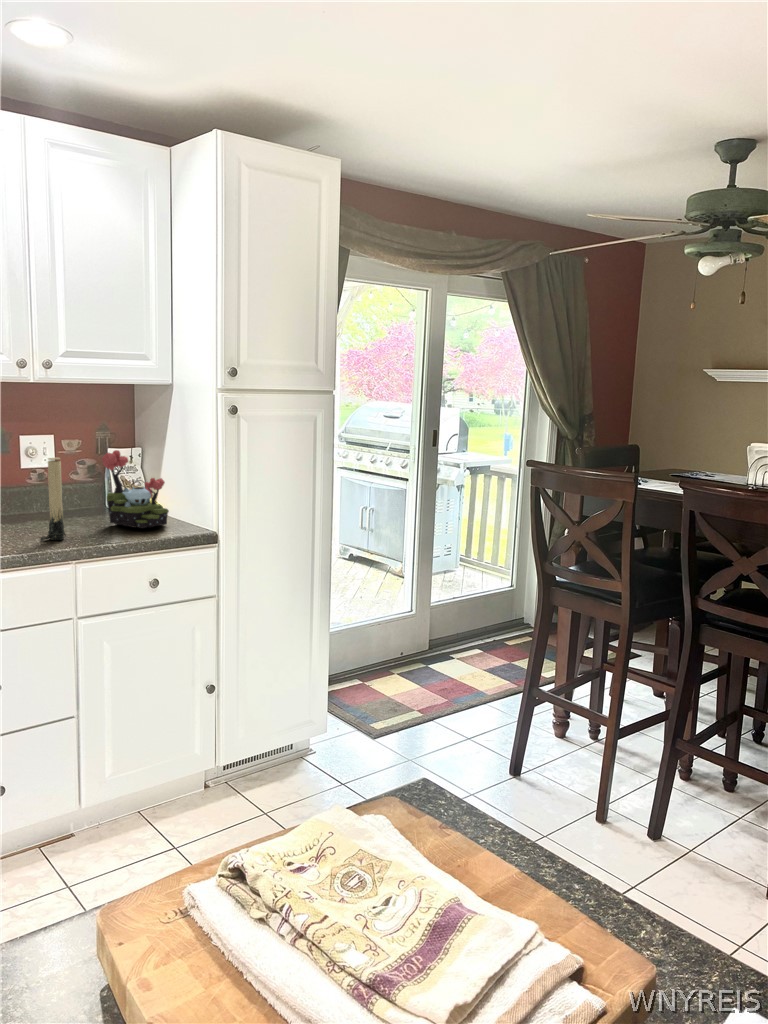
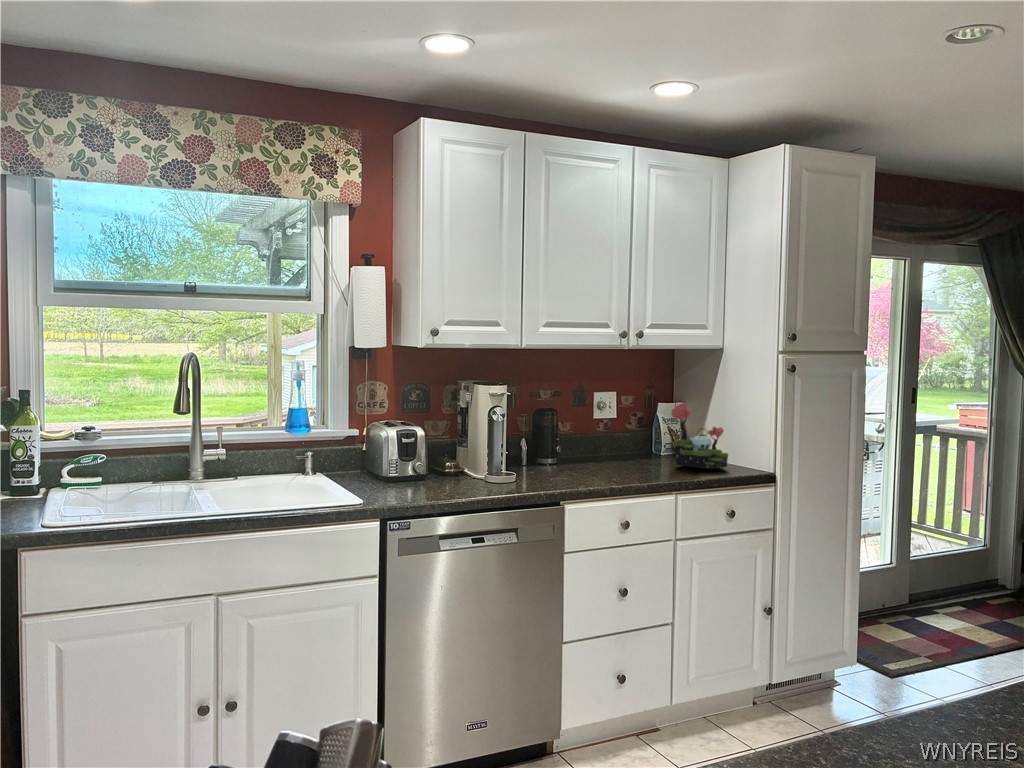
candle: present [41,458,66,541] -> none [639,409,658,477]

